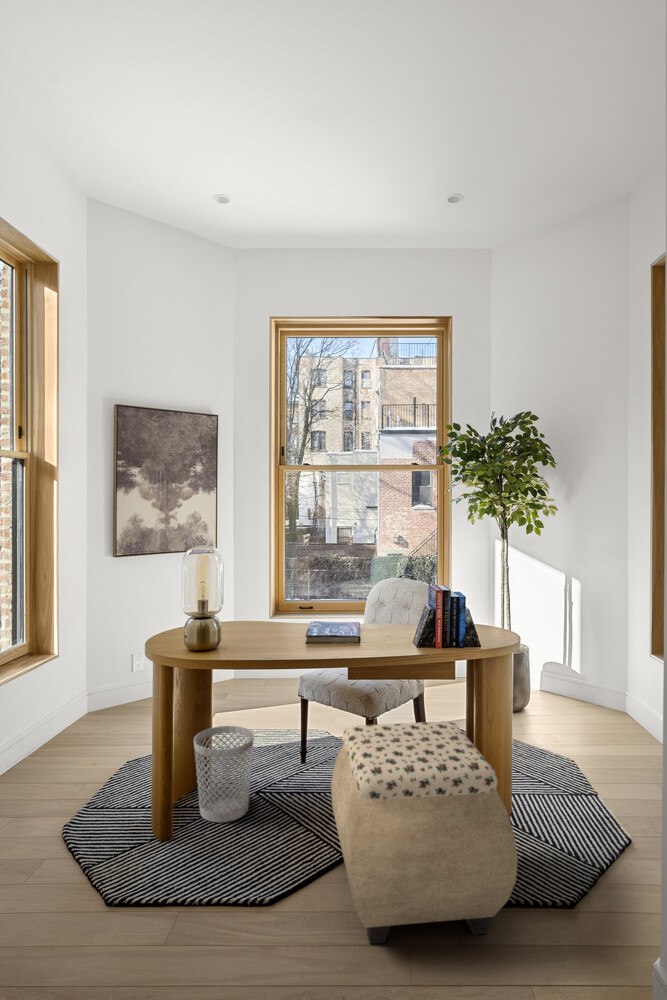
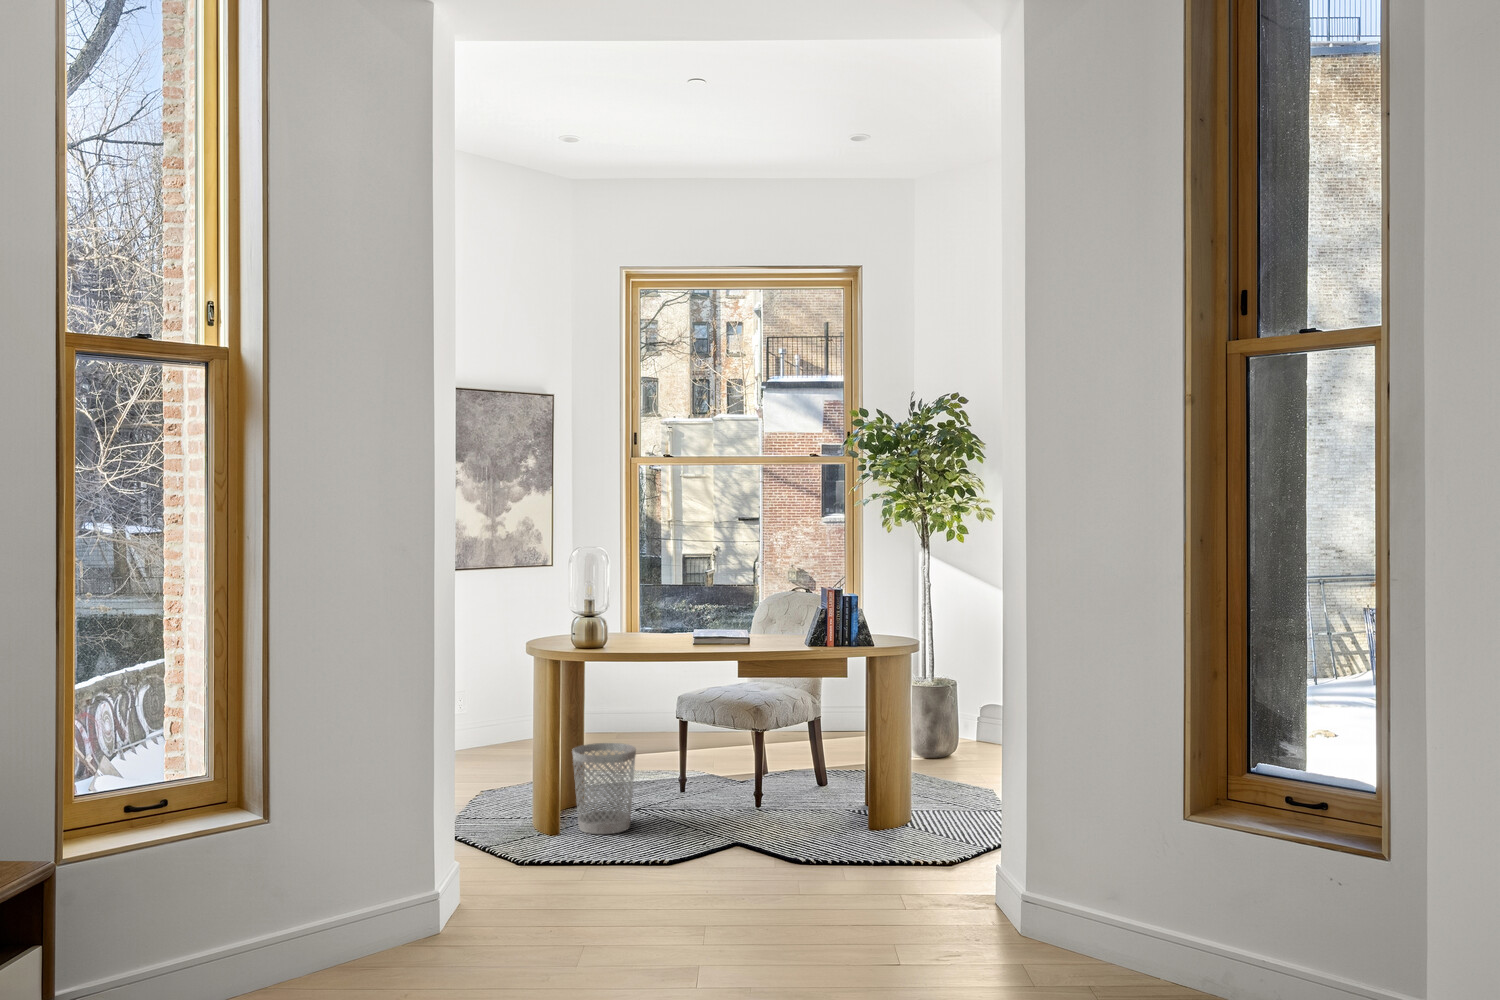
ottoman: present [331,721,518,944] -> none [723,711,892,887]

